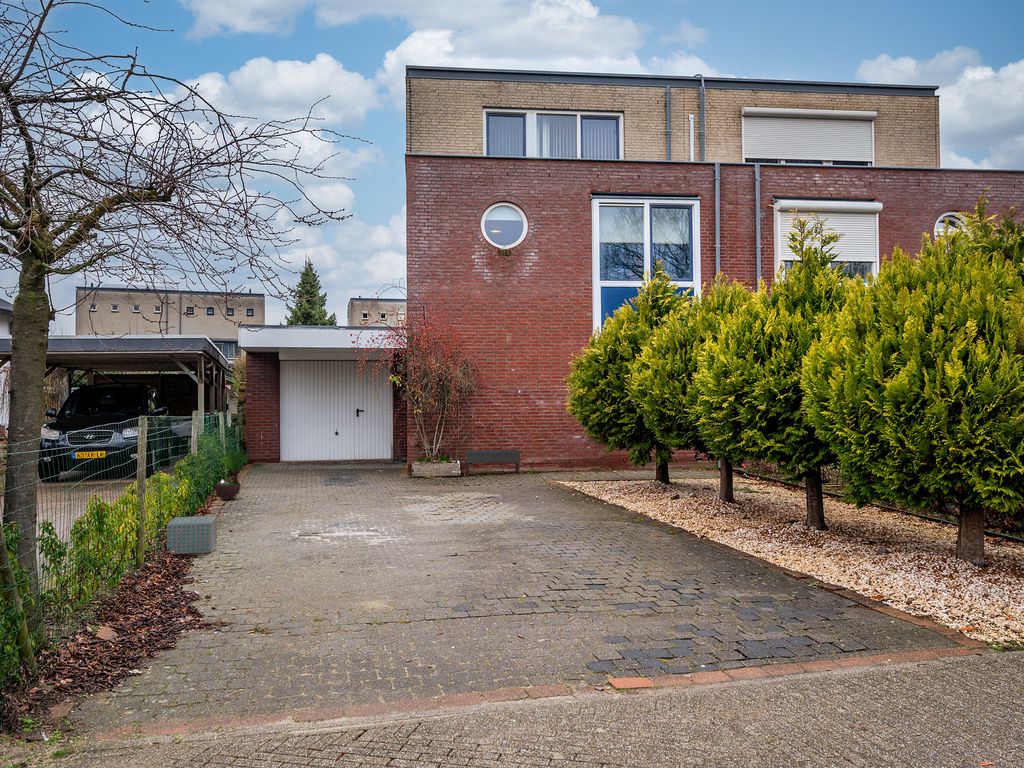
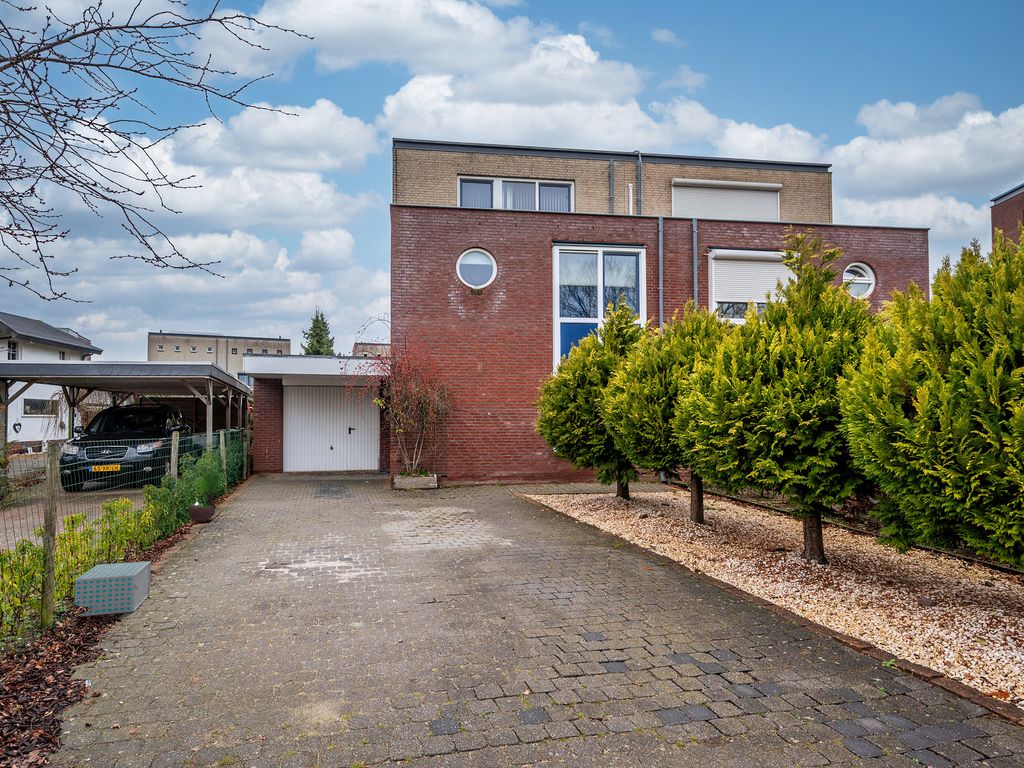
bench: present [465,449,520,475] -> none [441,465,491,489]

